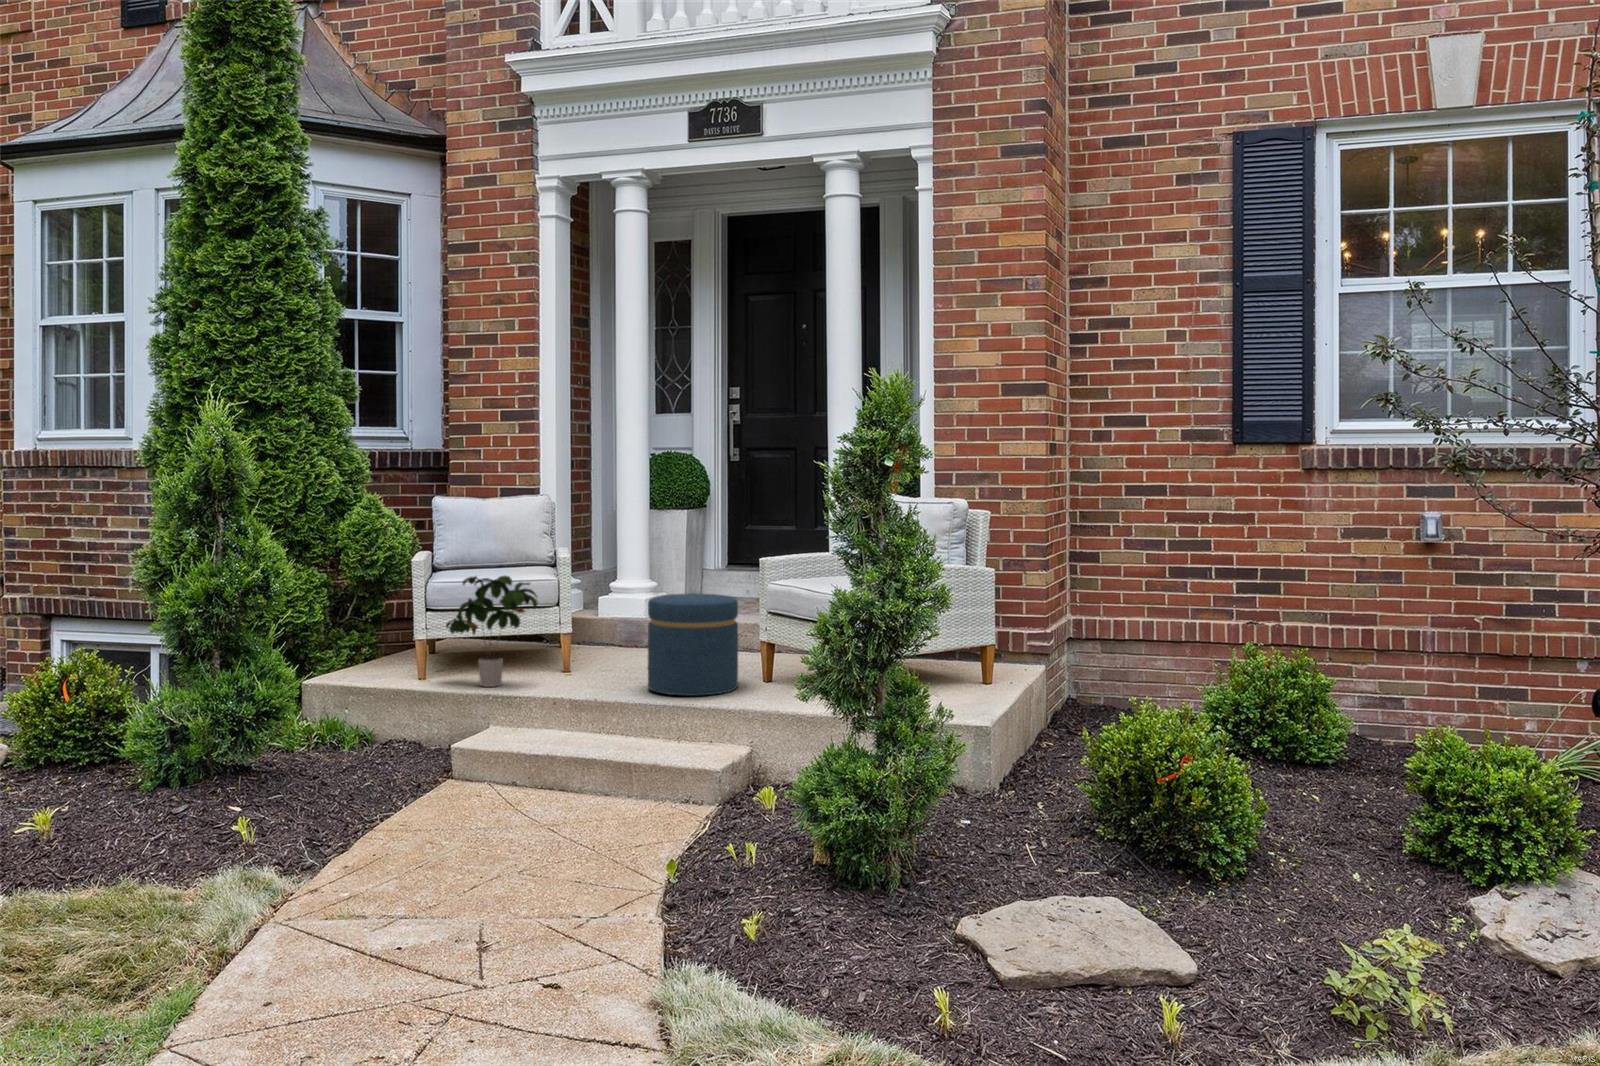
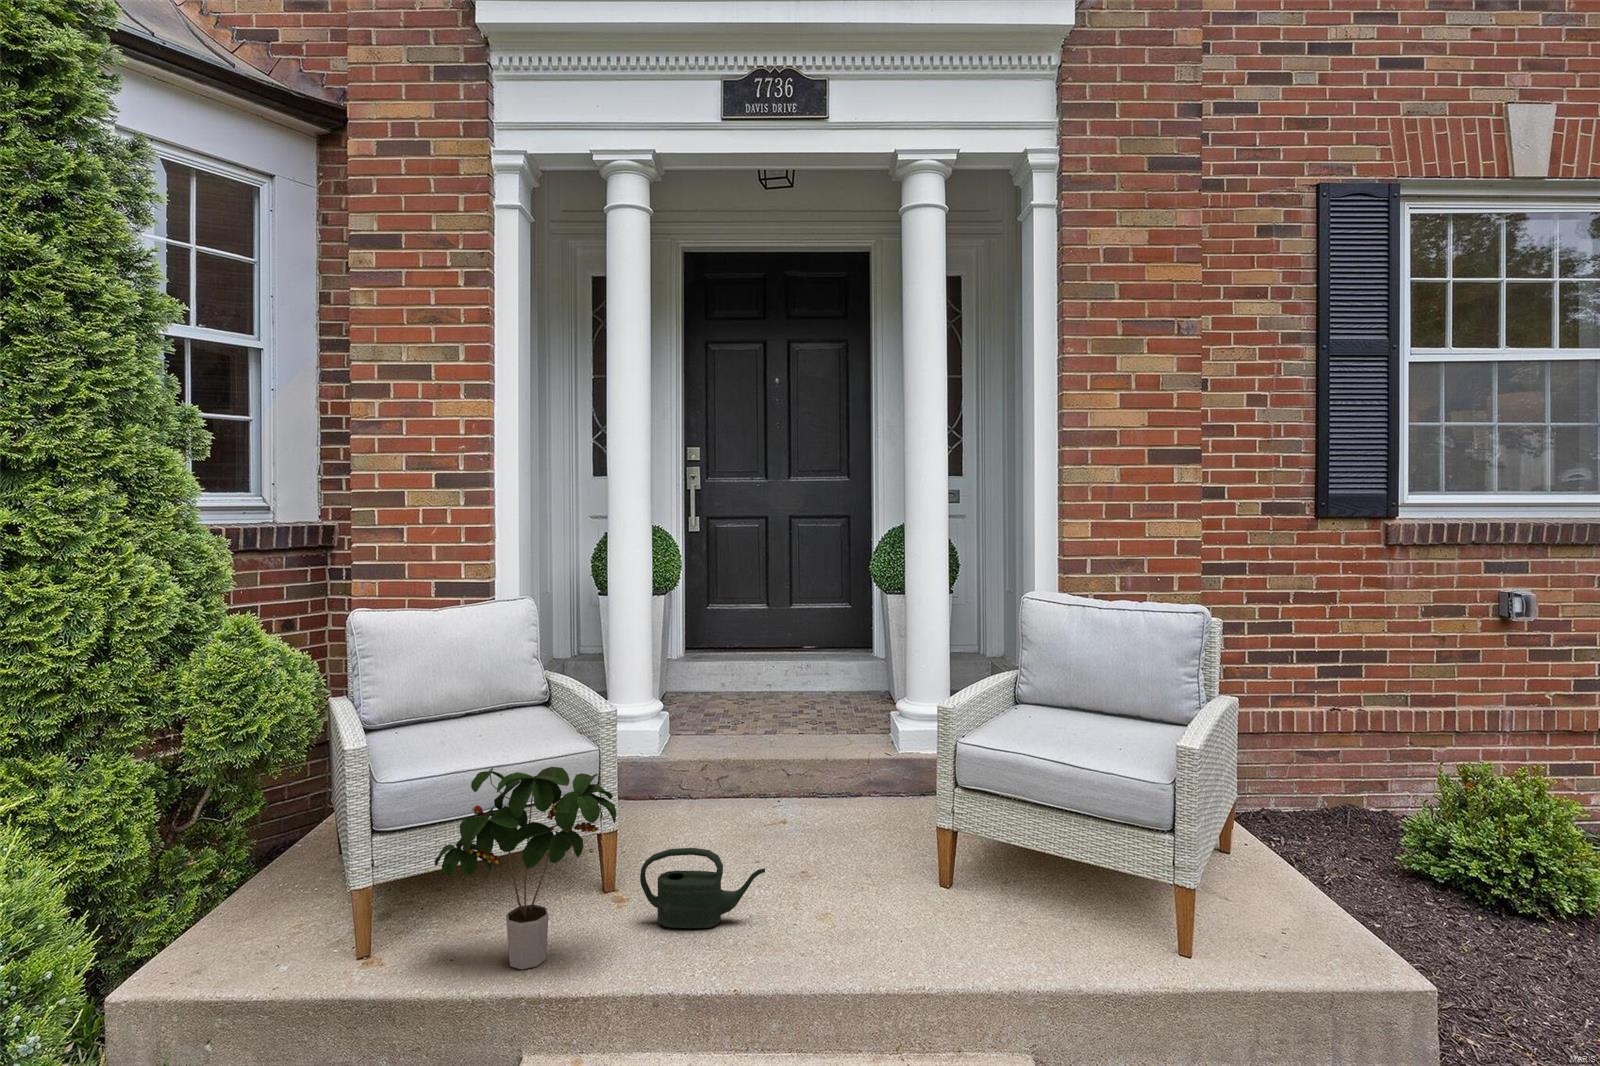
ottoman: present [648,593,738,696] -> none [808,761,952,955]
watering can: none [560,637,629,684] -> present [640,848,765,928]

